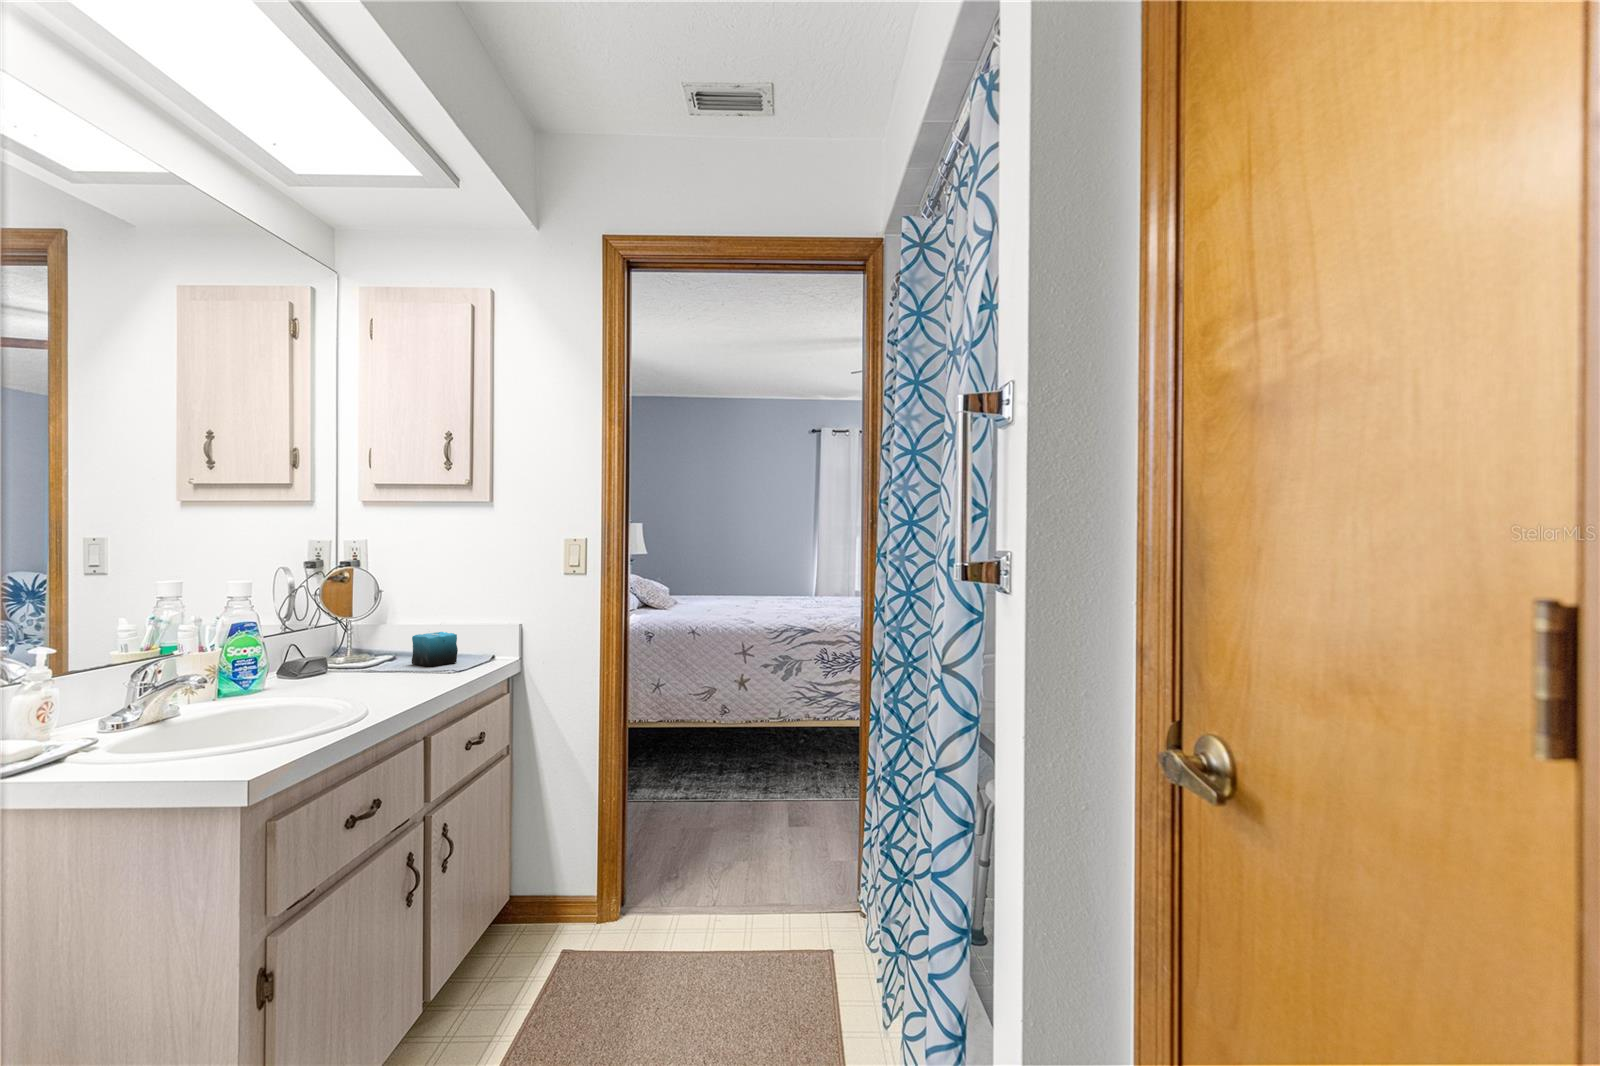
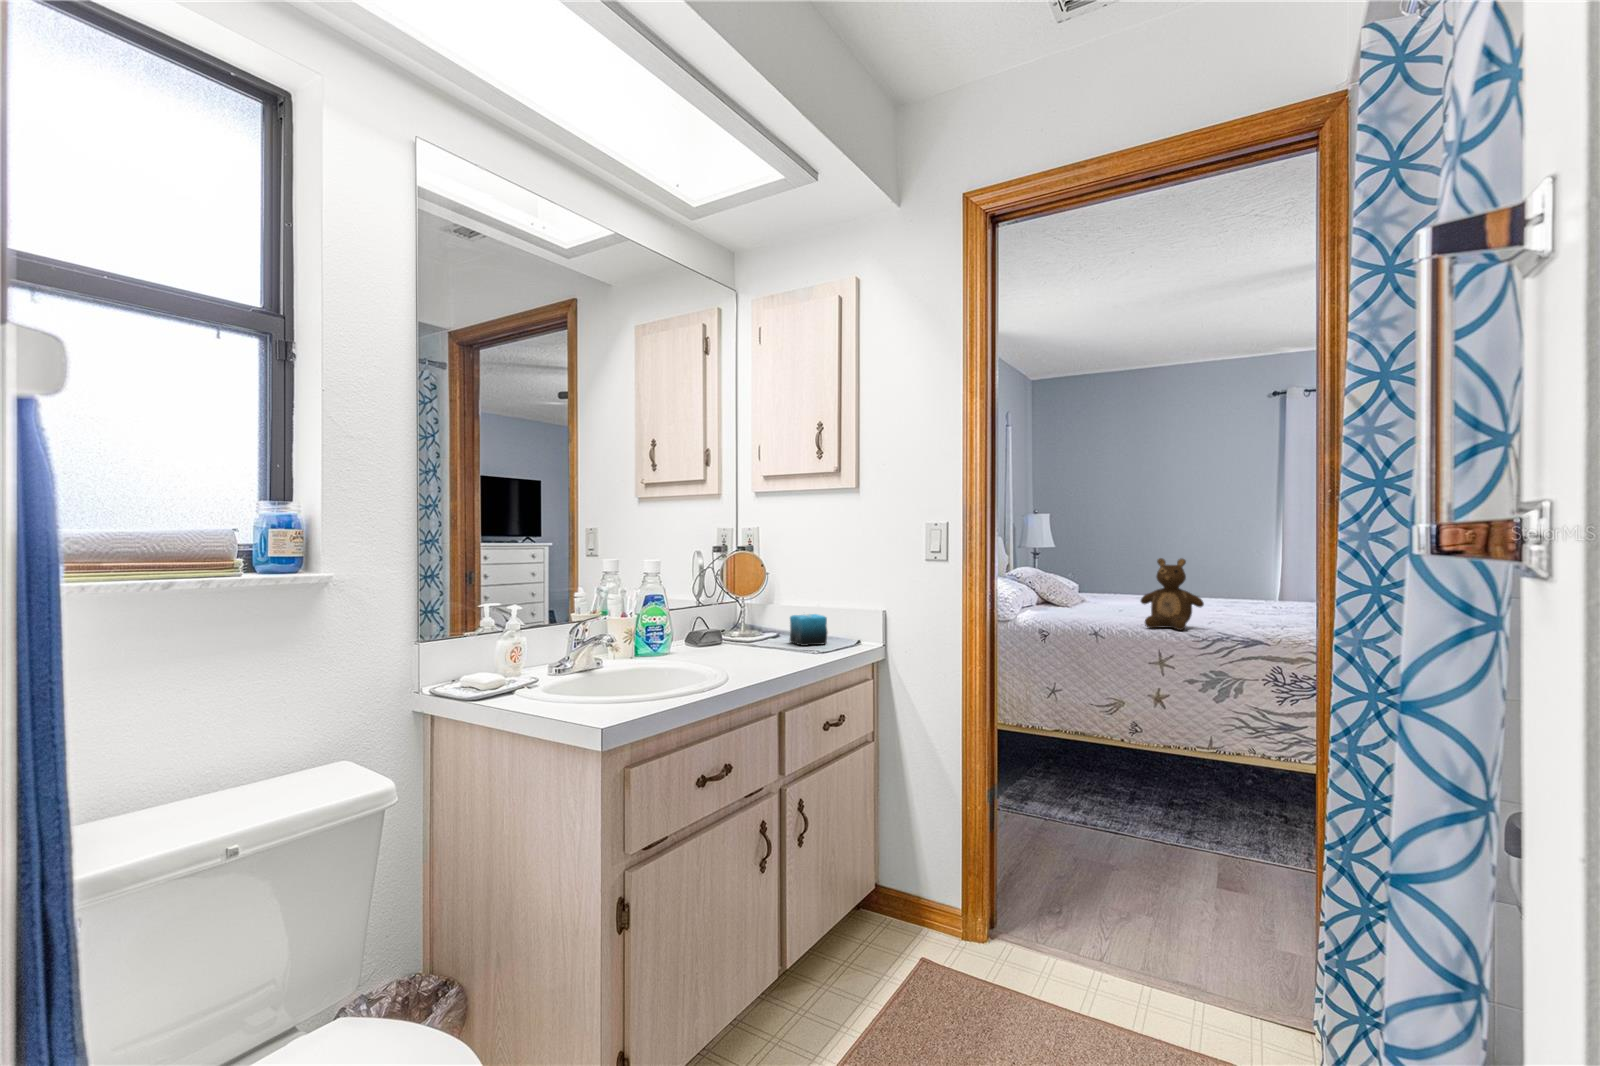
teddy bear: none [725,561,774,623] -> present [1141,558,1204,630]

